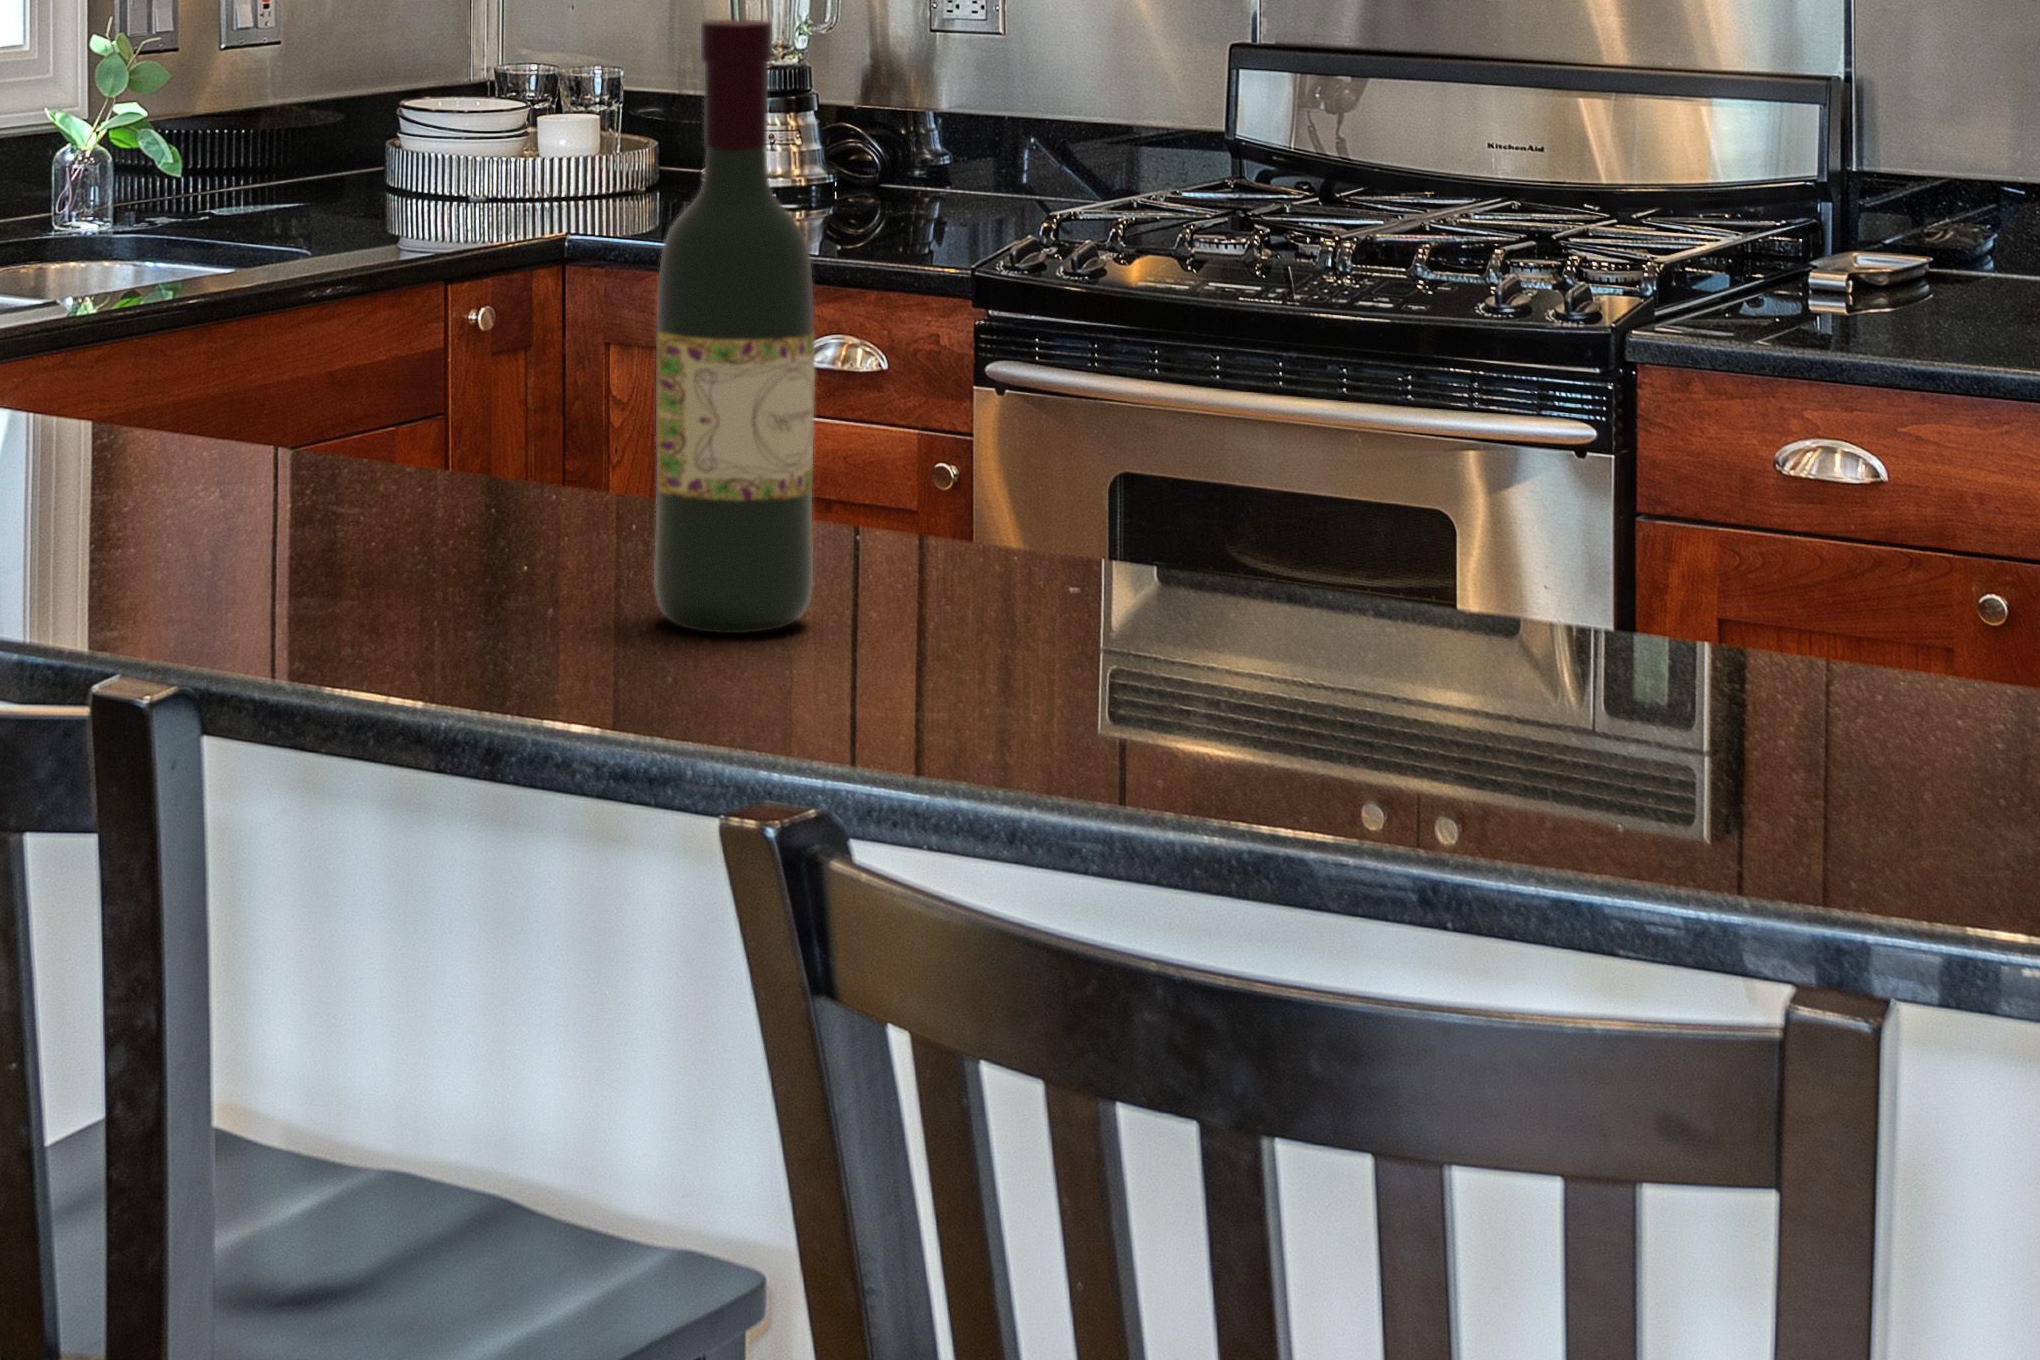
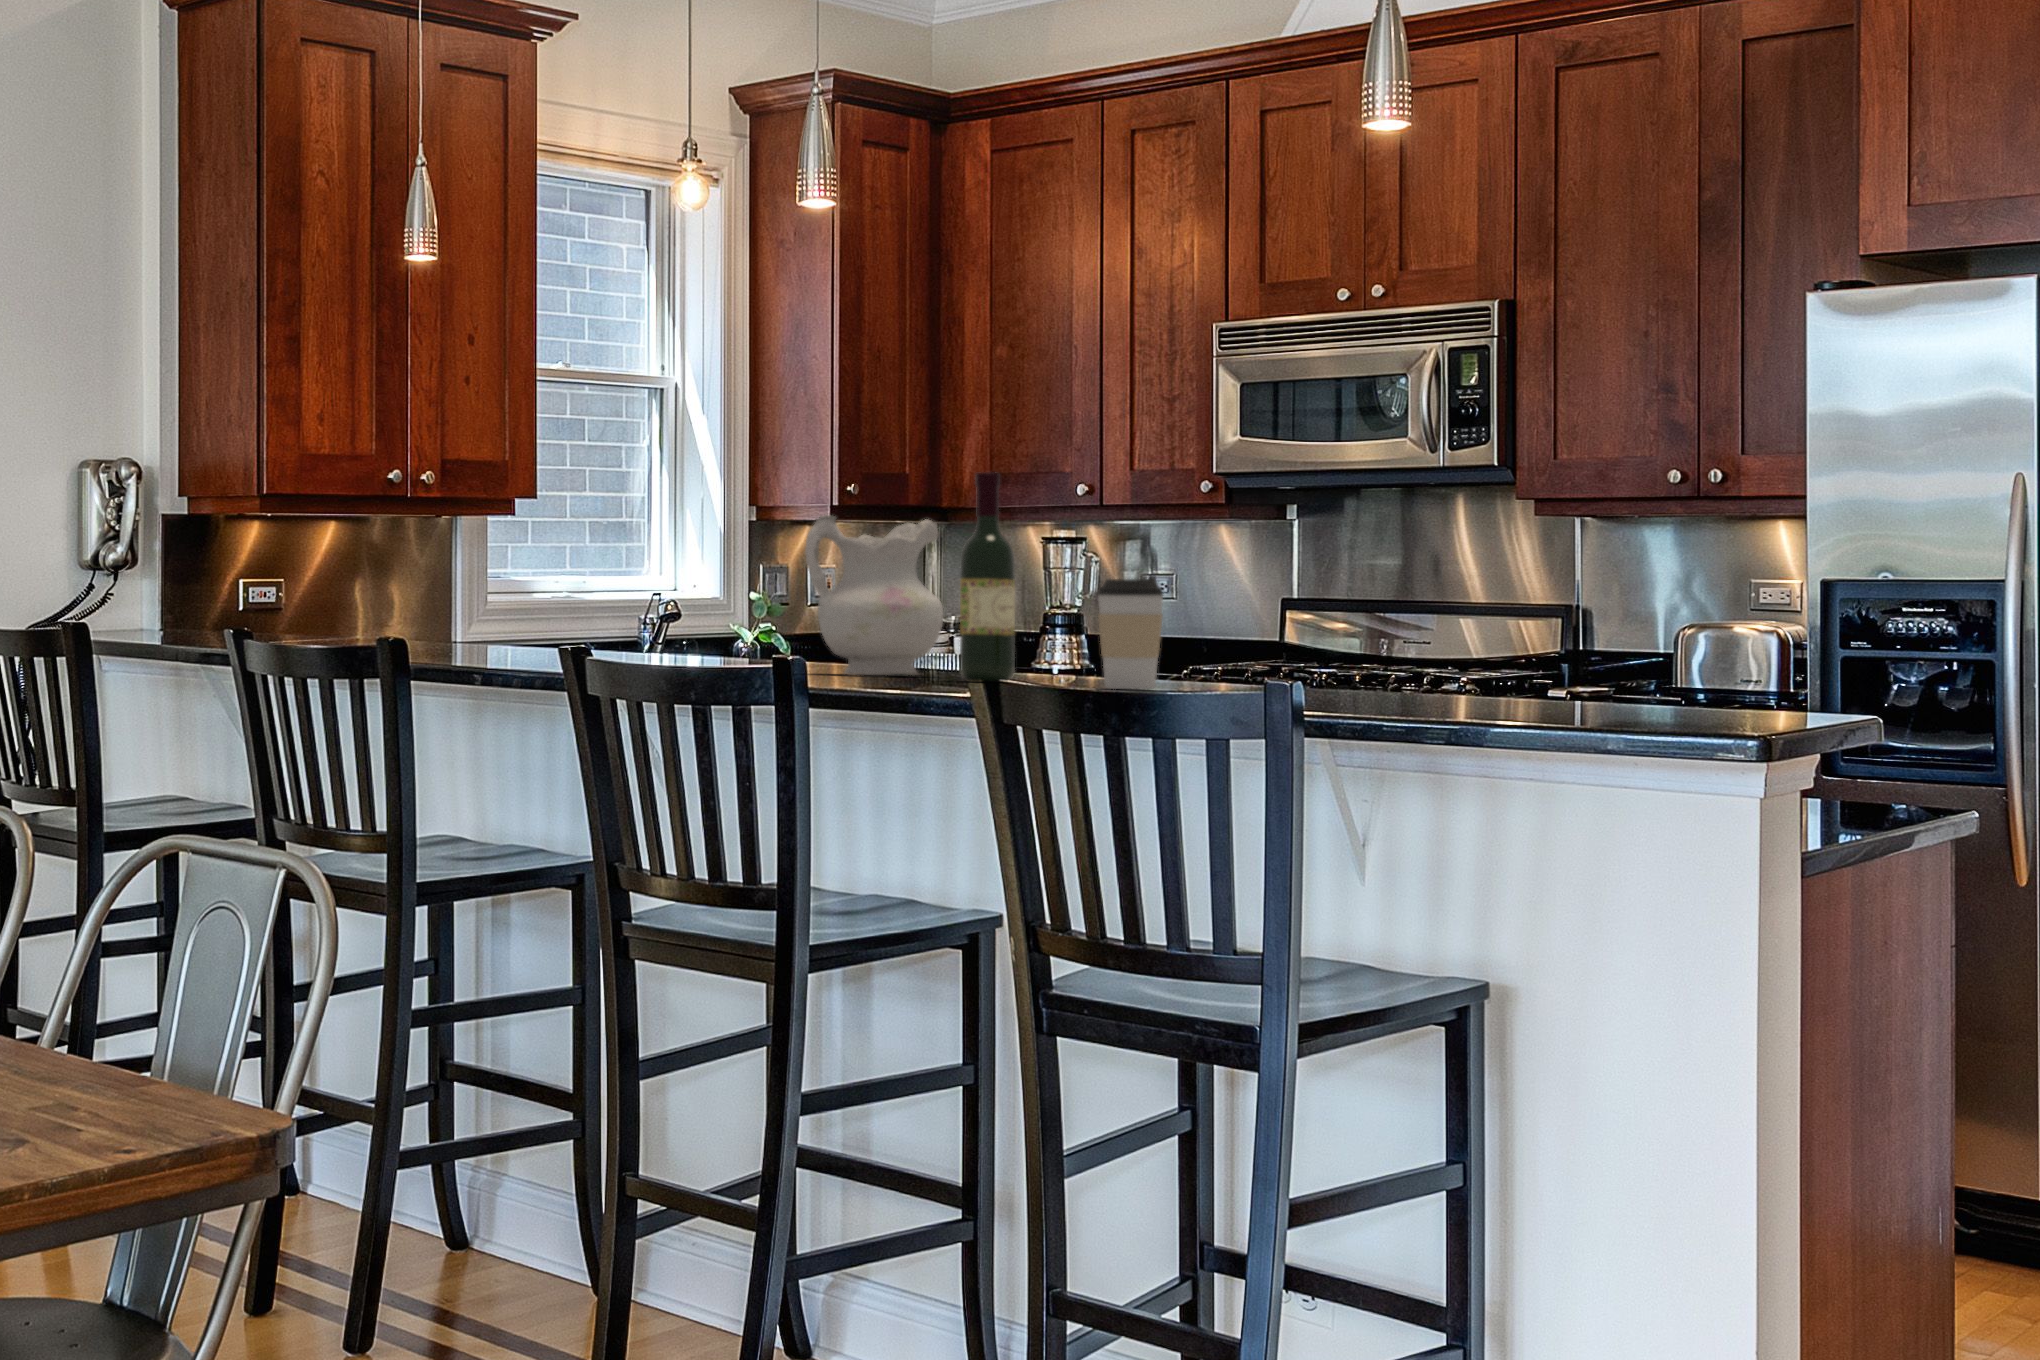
ceramic pitcher: none [203,96,588,553] -> present [805,515,943,675]
coffee cup: none [1088,382,1290,741] -> present [1098,577,1164,689]

